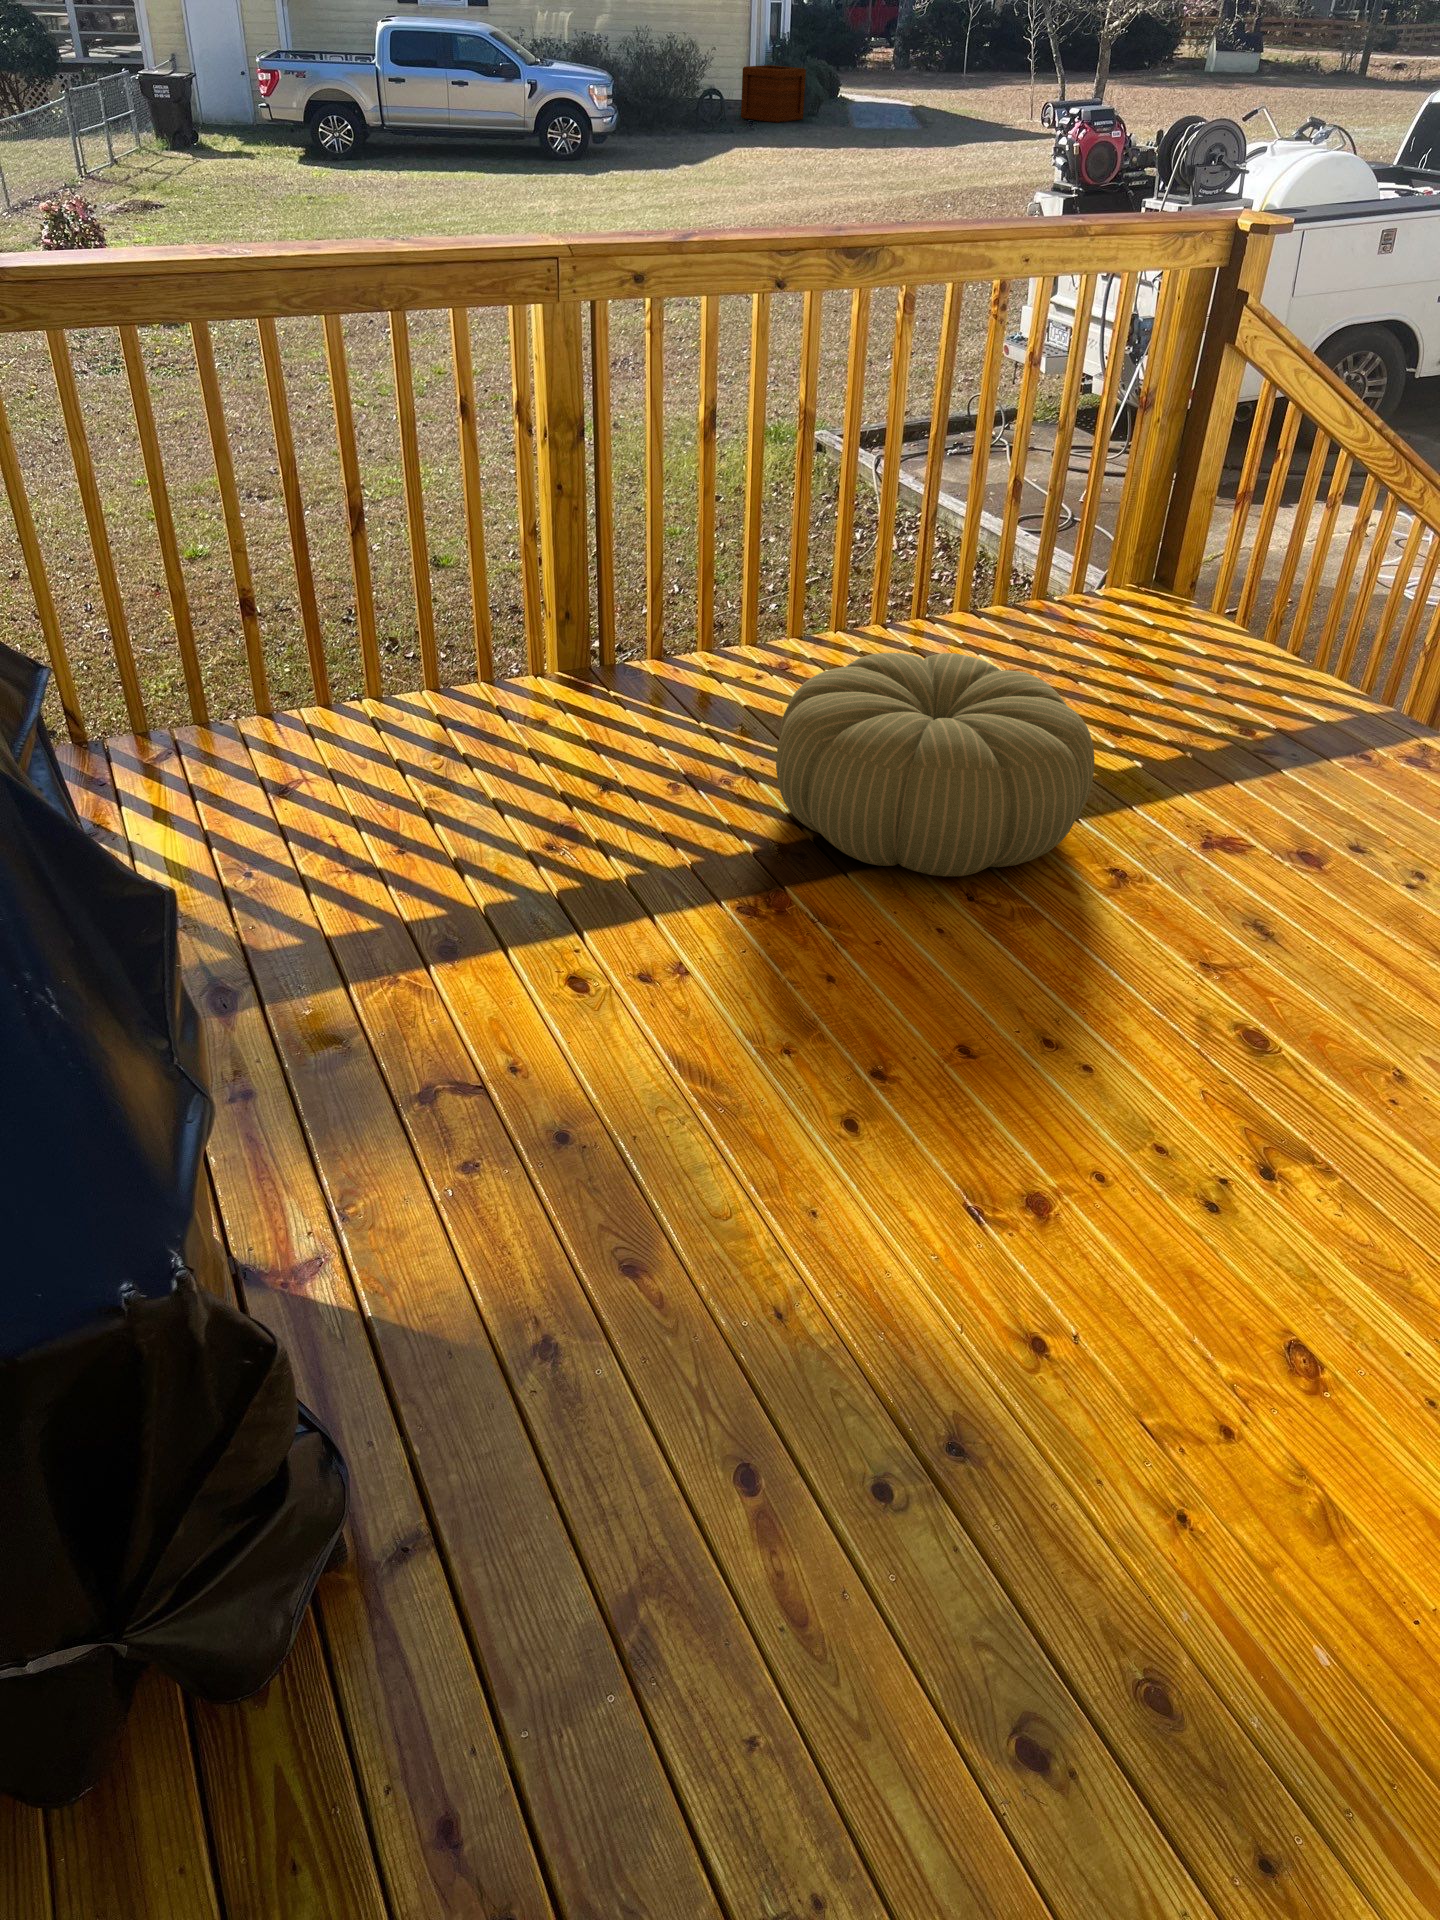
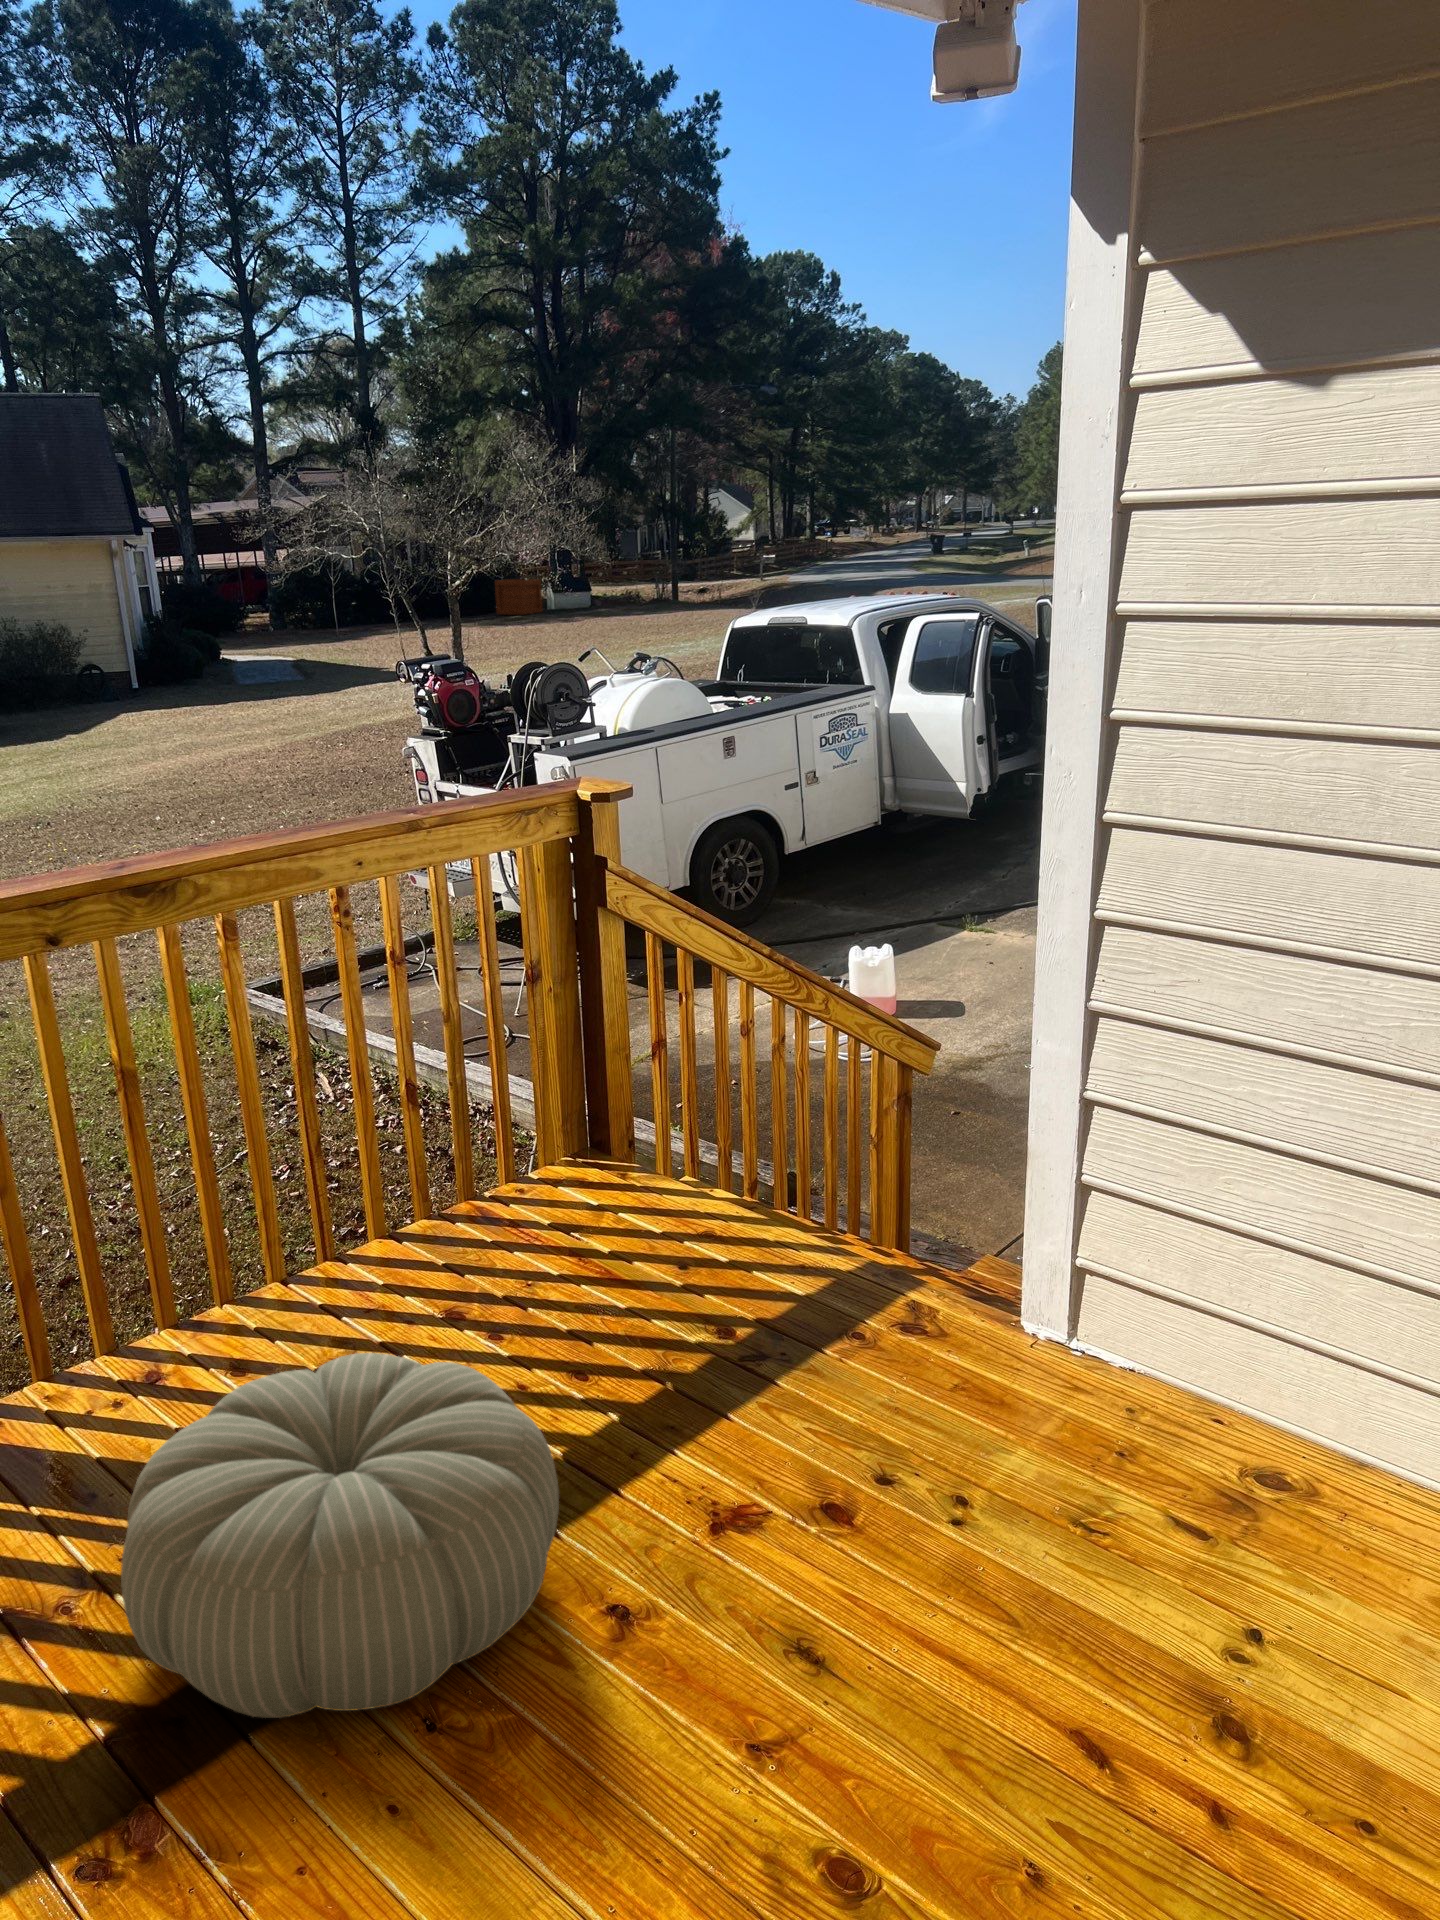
wooden crate: present [741,65,806,123] -> present [495,579,542,615]

